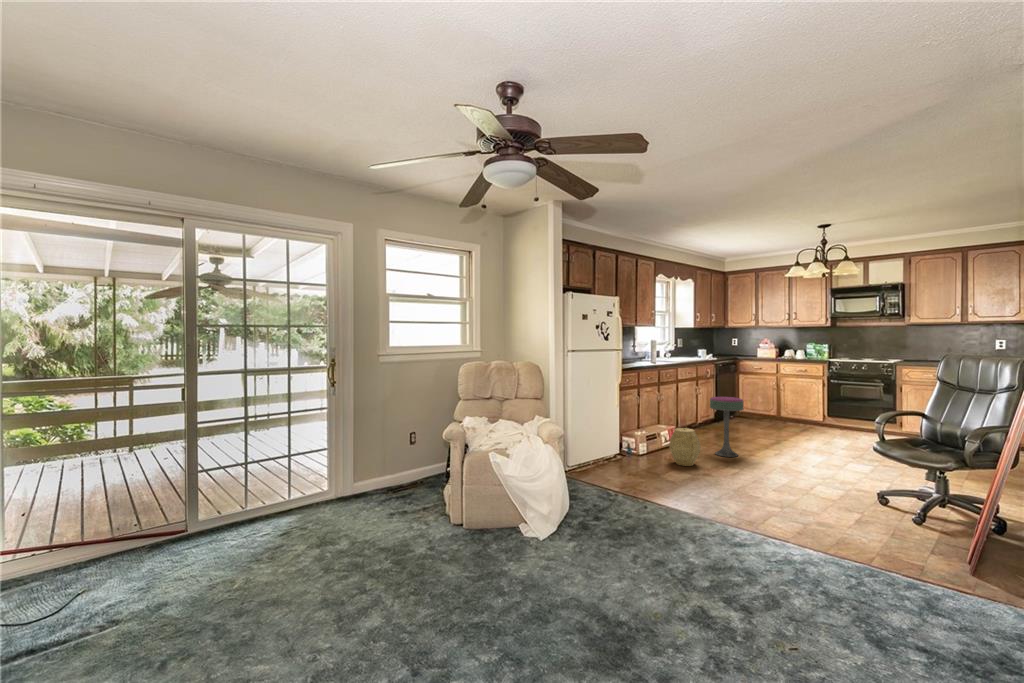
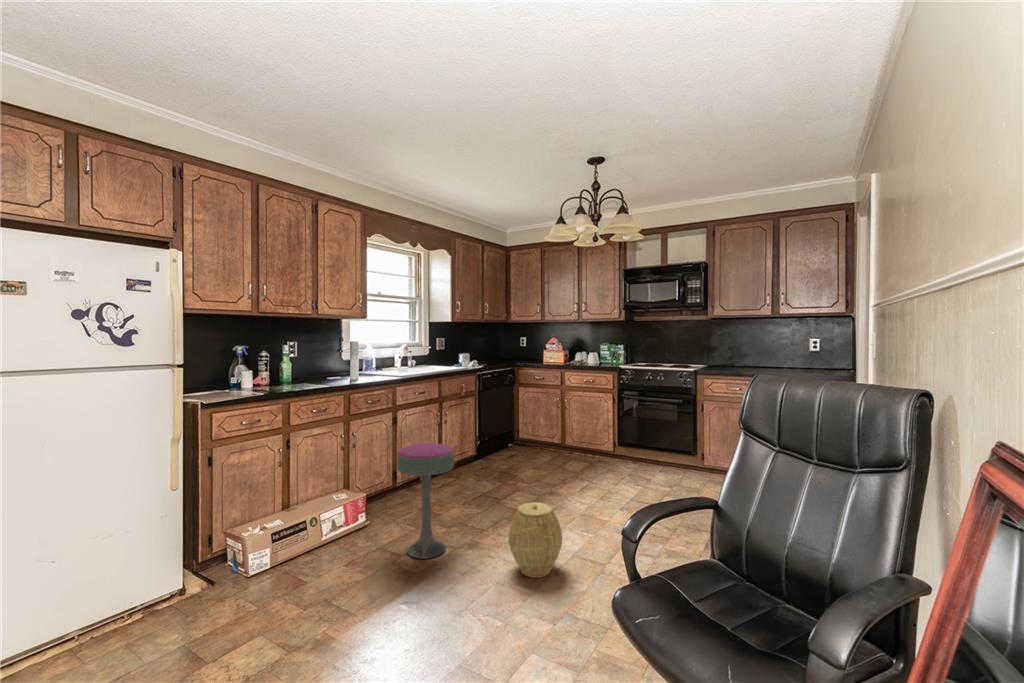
woven basket: present [669,428,700,466] -> present [509,502,562,578]

